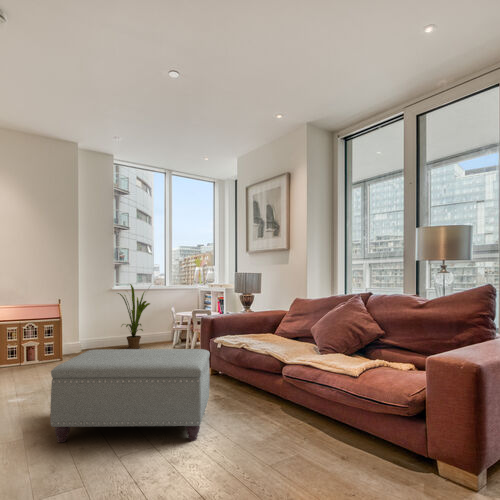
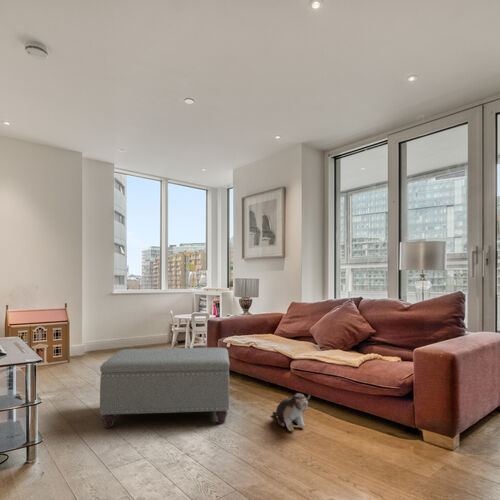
house plant: present [118,284,150,349] -> none [116,288,153,352]
plush toy: none [256,408,295,455] -> present [273,393,310,431]

